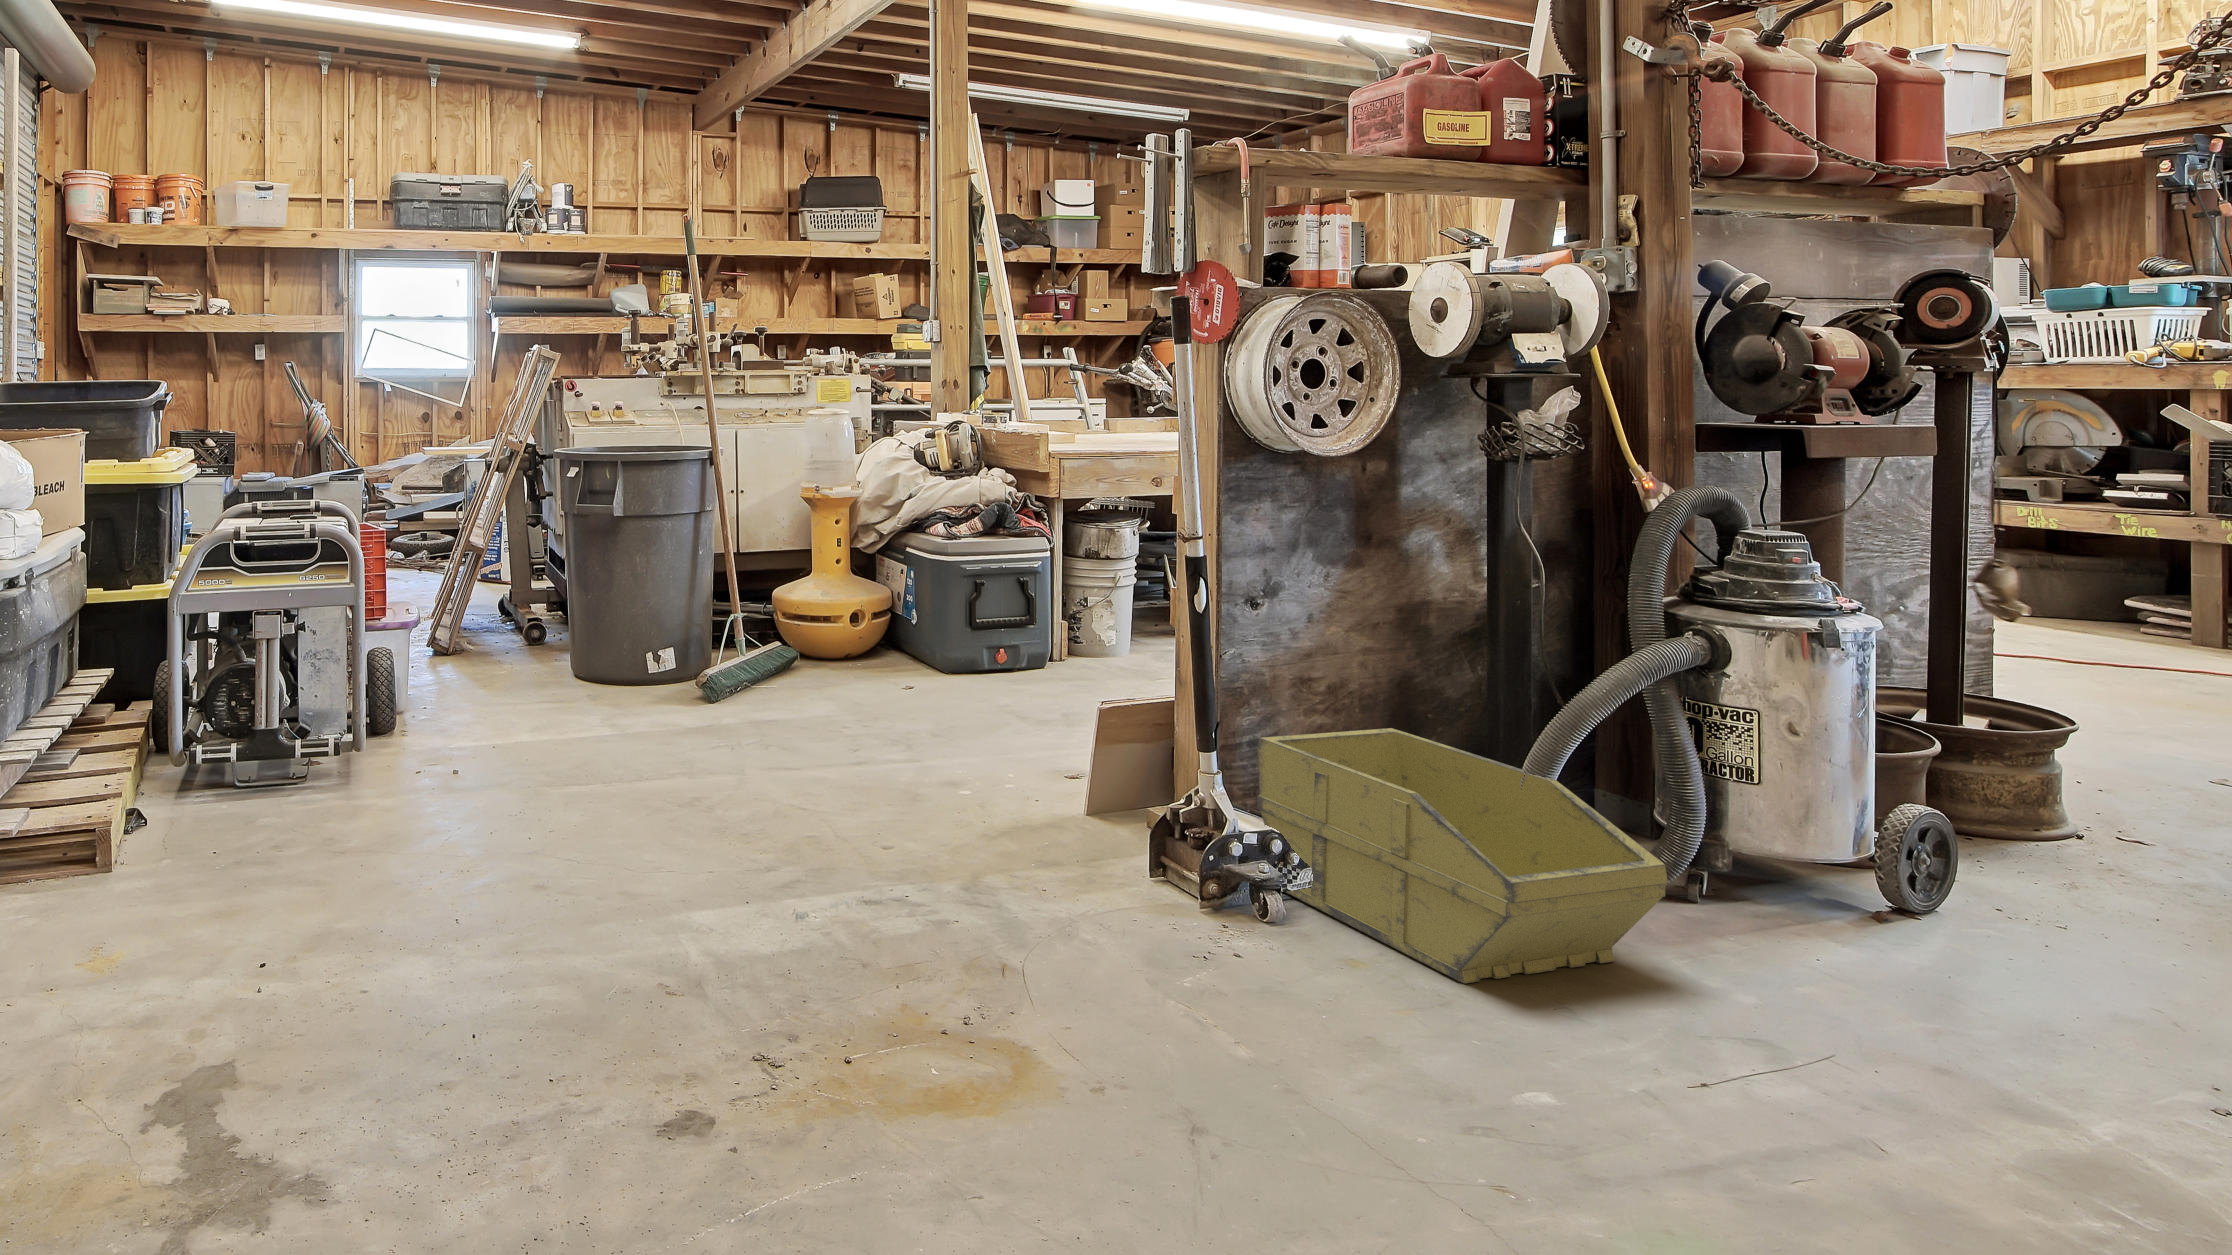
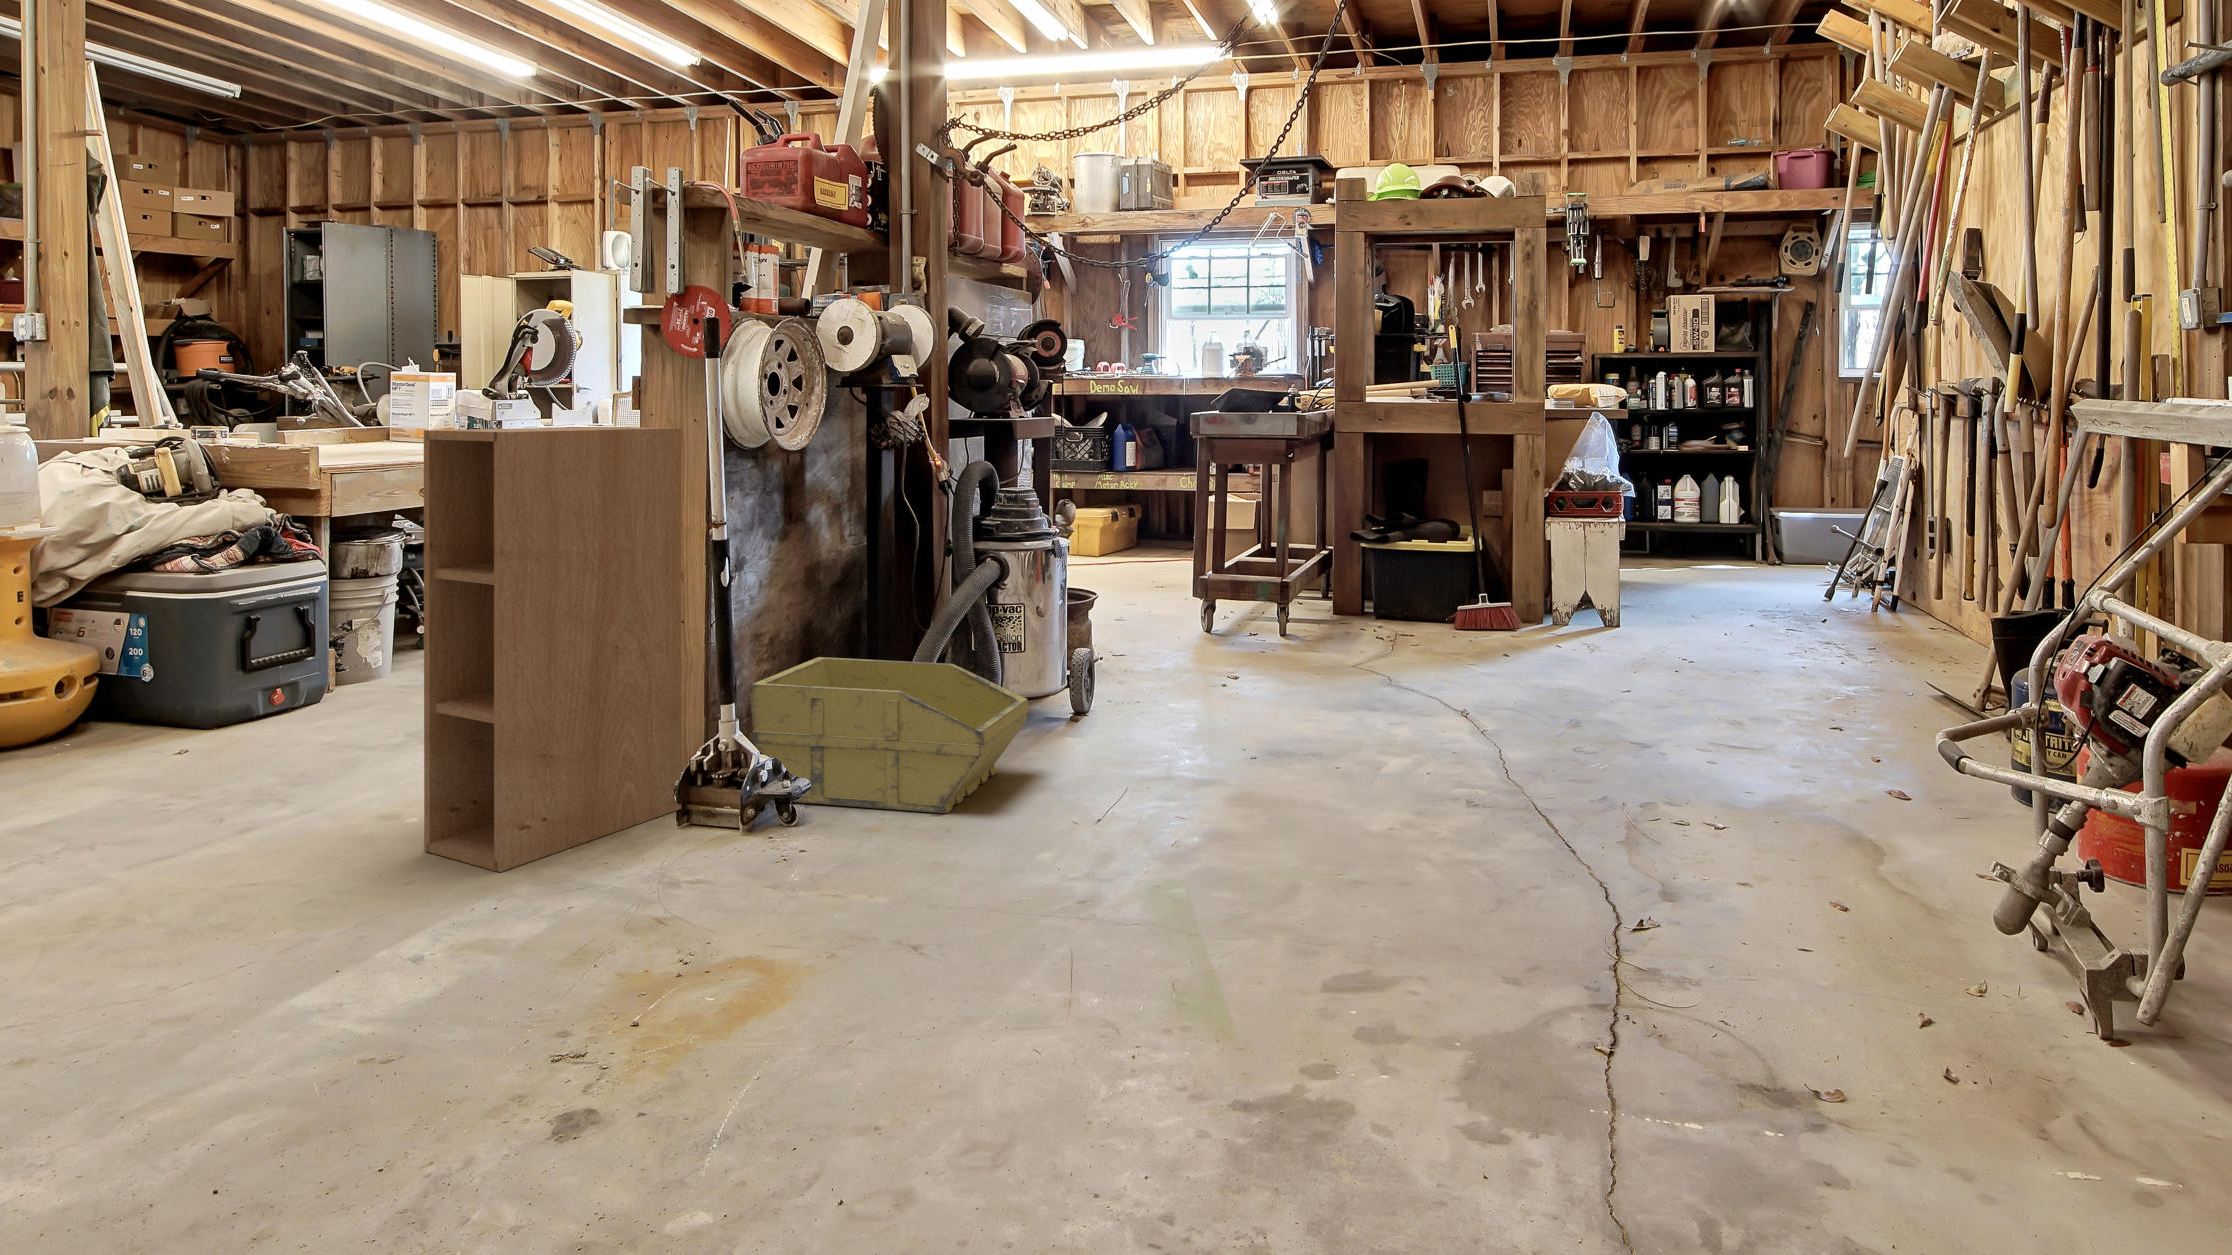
shelving unit: none [934,416,1187,861] -> present [424,427,681,872]

